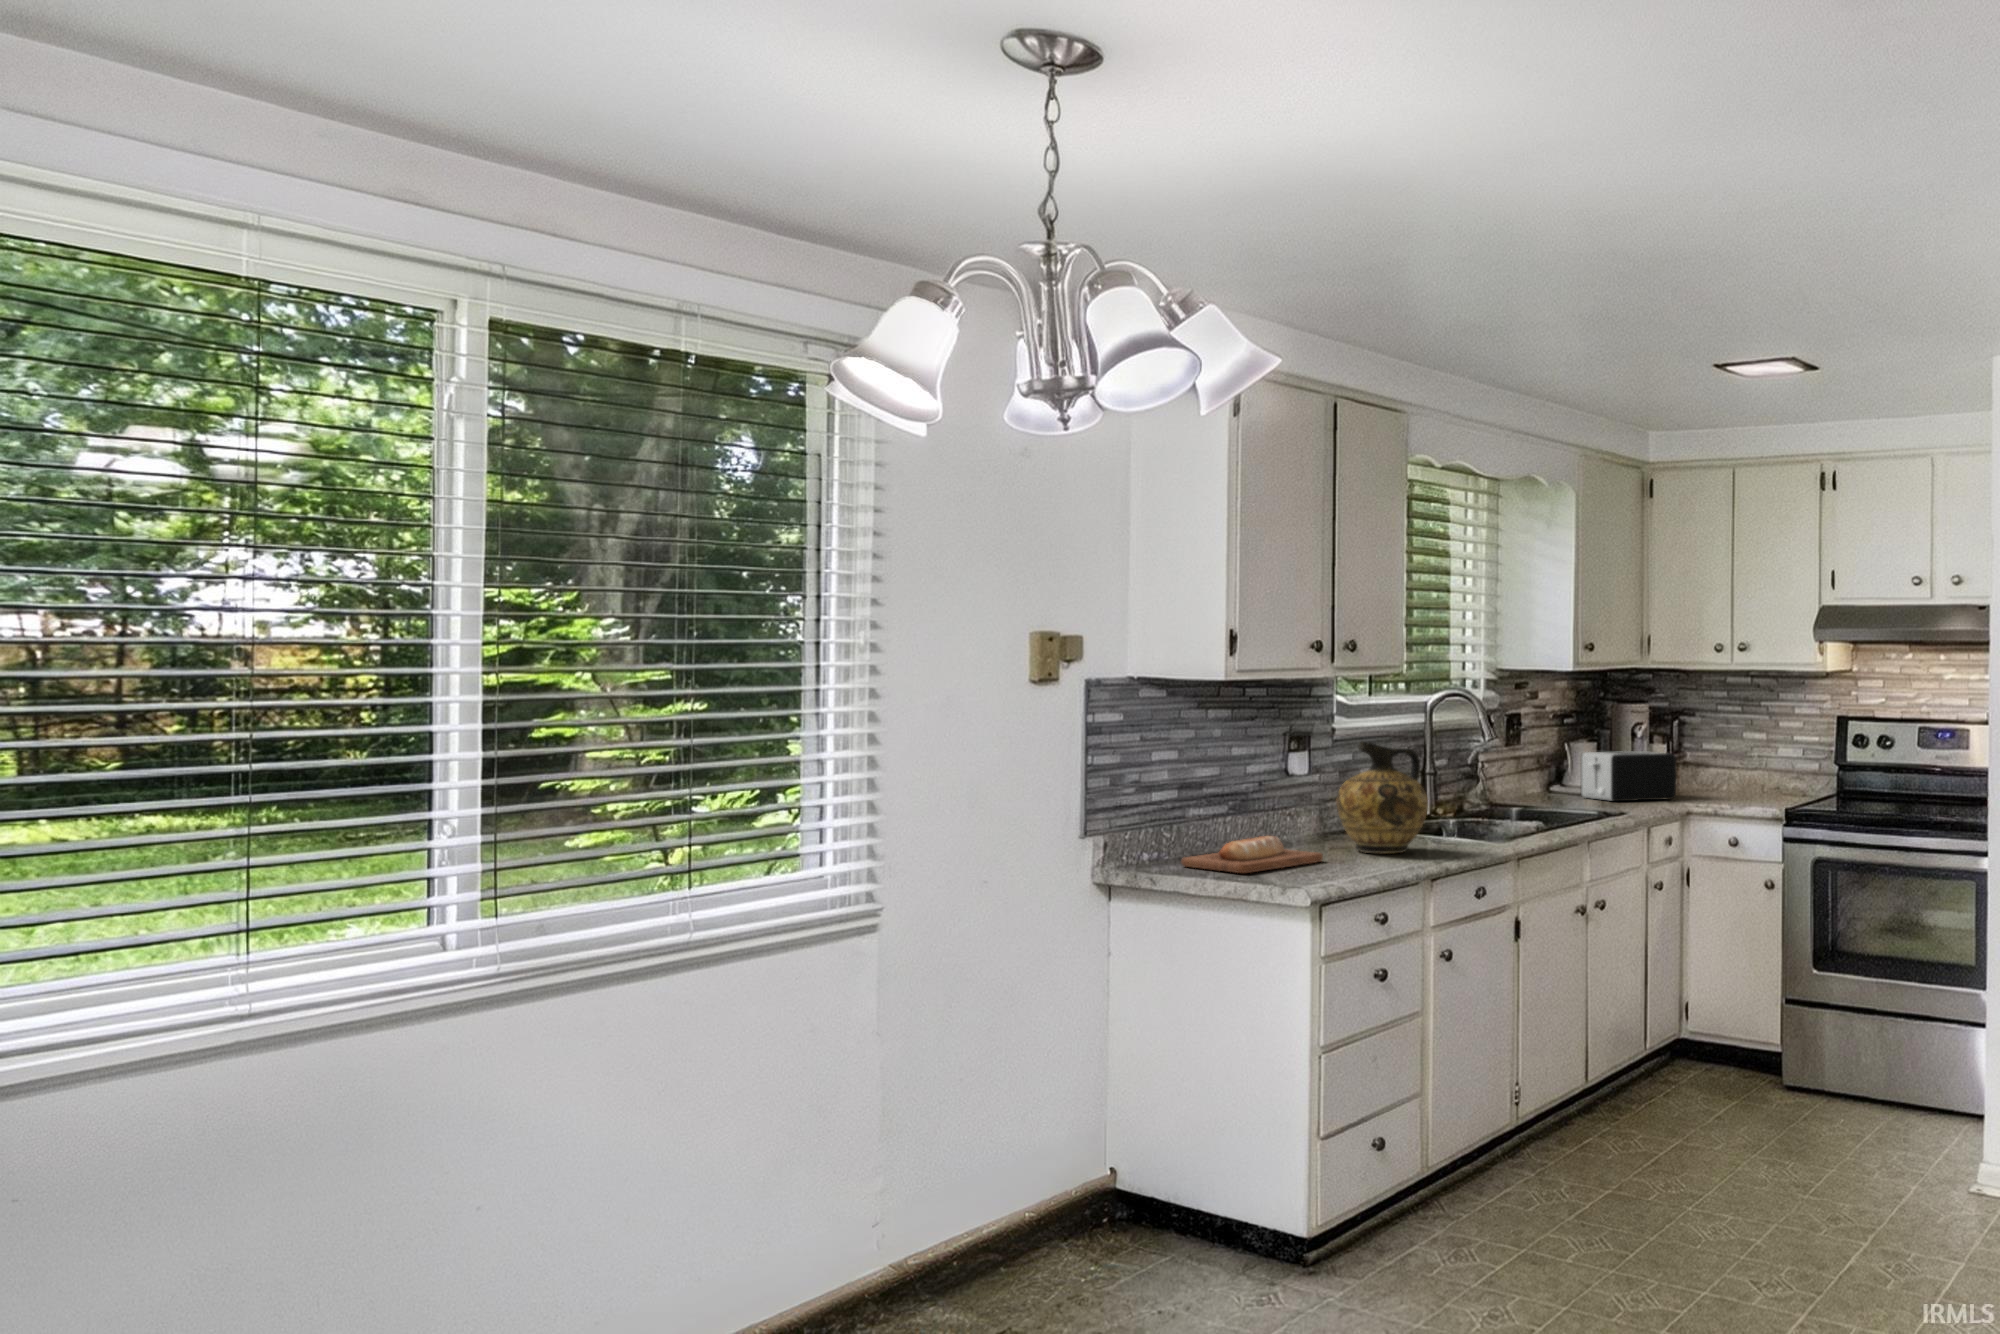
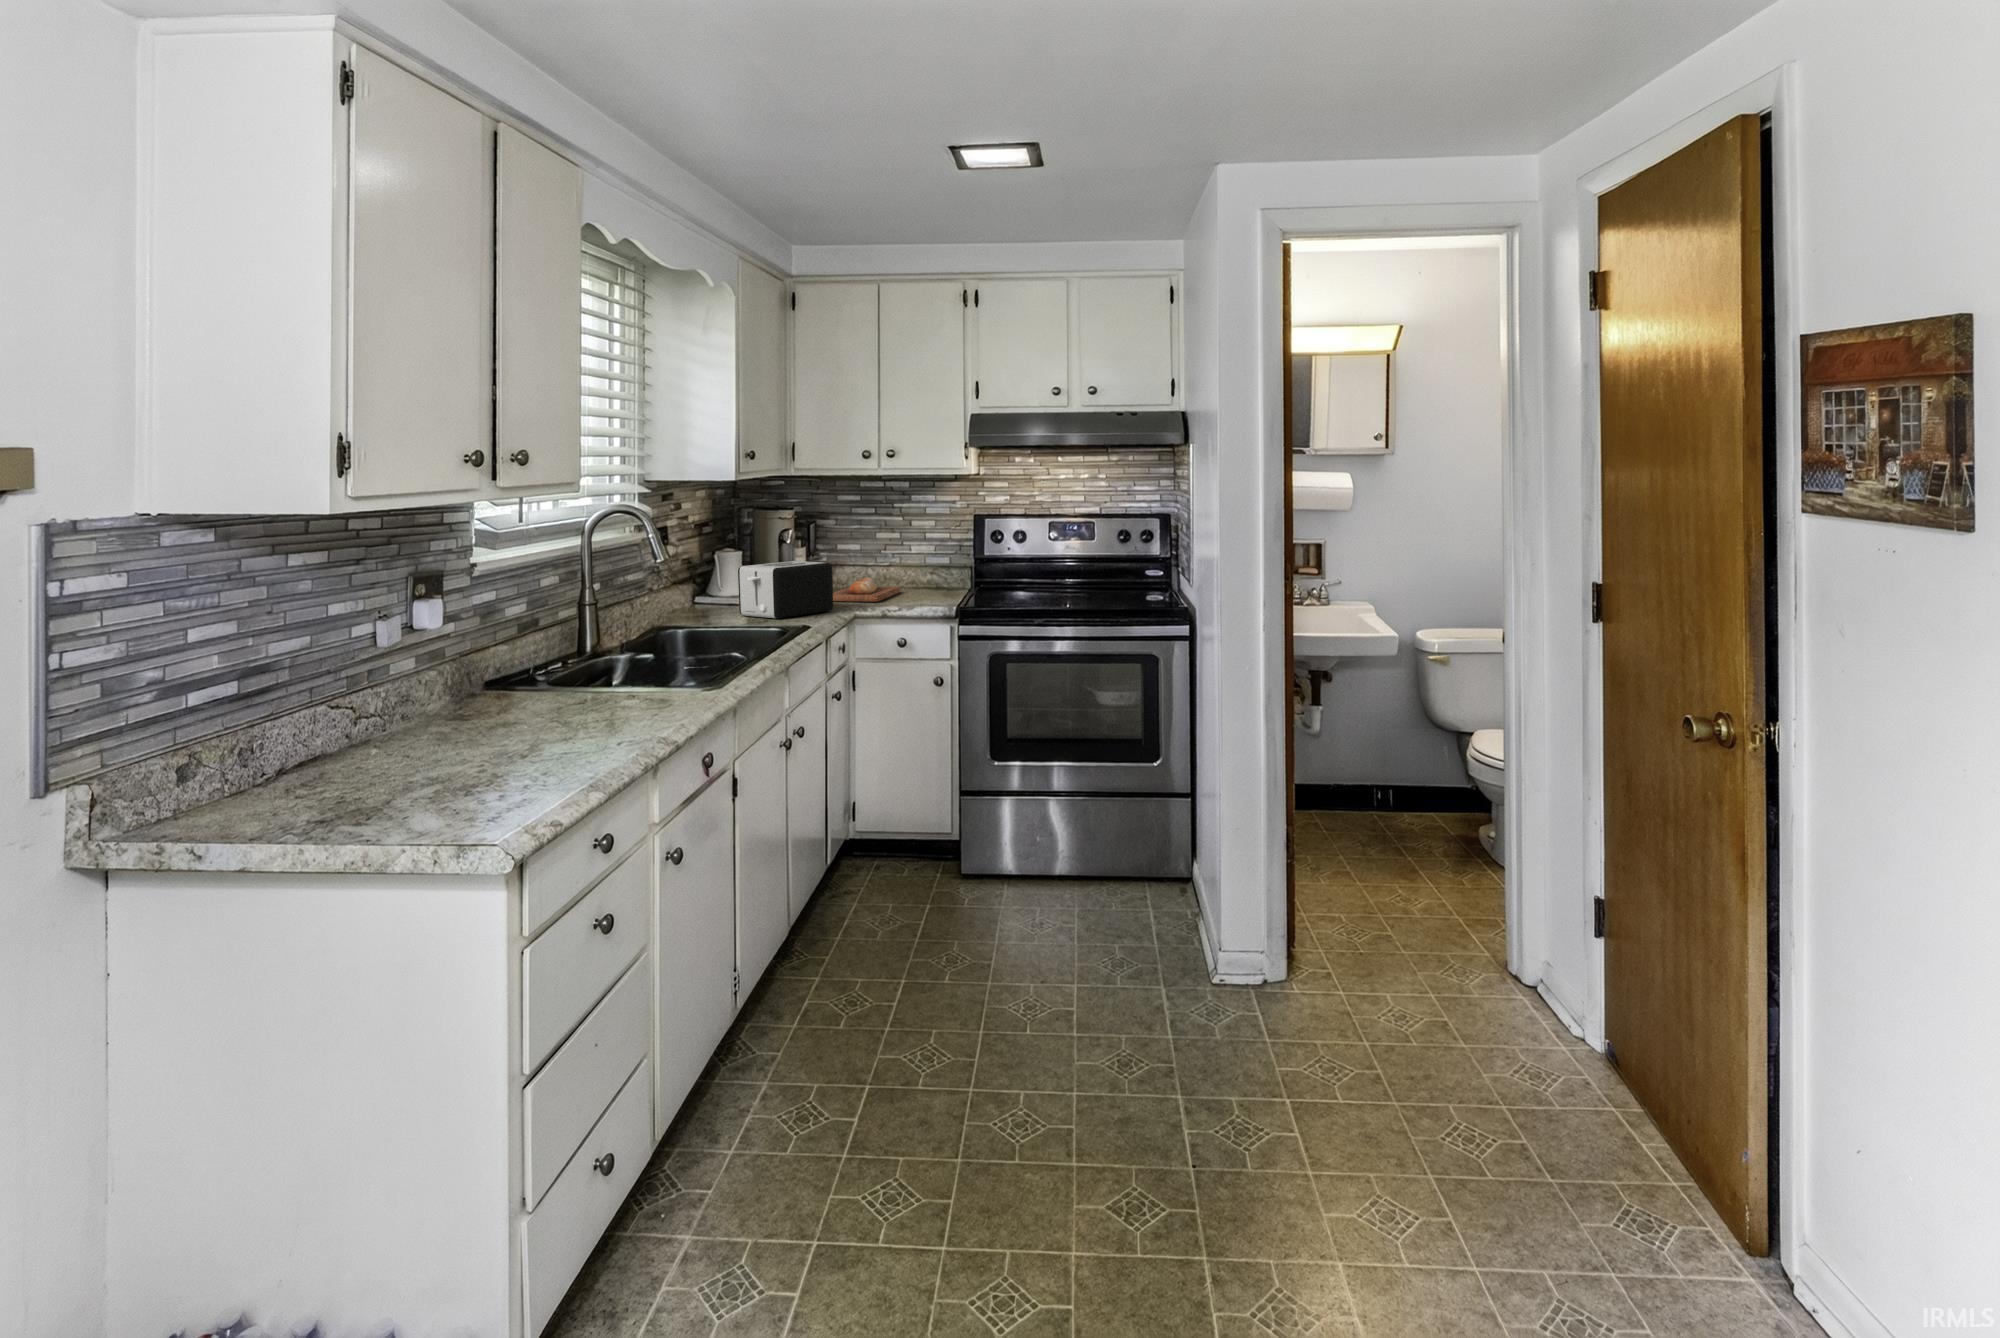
ceramic jug: present [1336,742,1428,854] -> none [494,588,619,738]
bread loaf: present [1182,836,1323,873] -> present [833,578,900,602]

